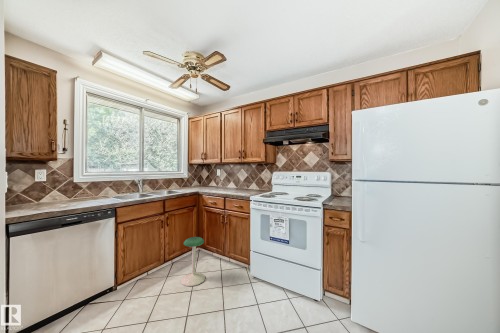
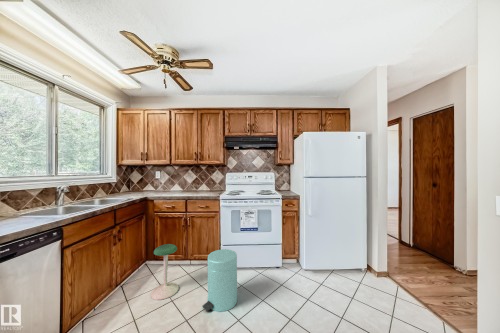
trash can: none [205,254,243,321] -> present [202,249,237,312]

